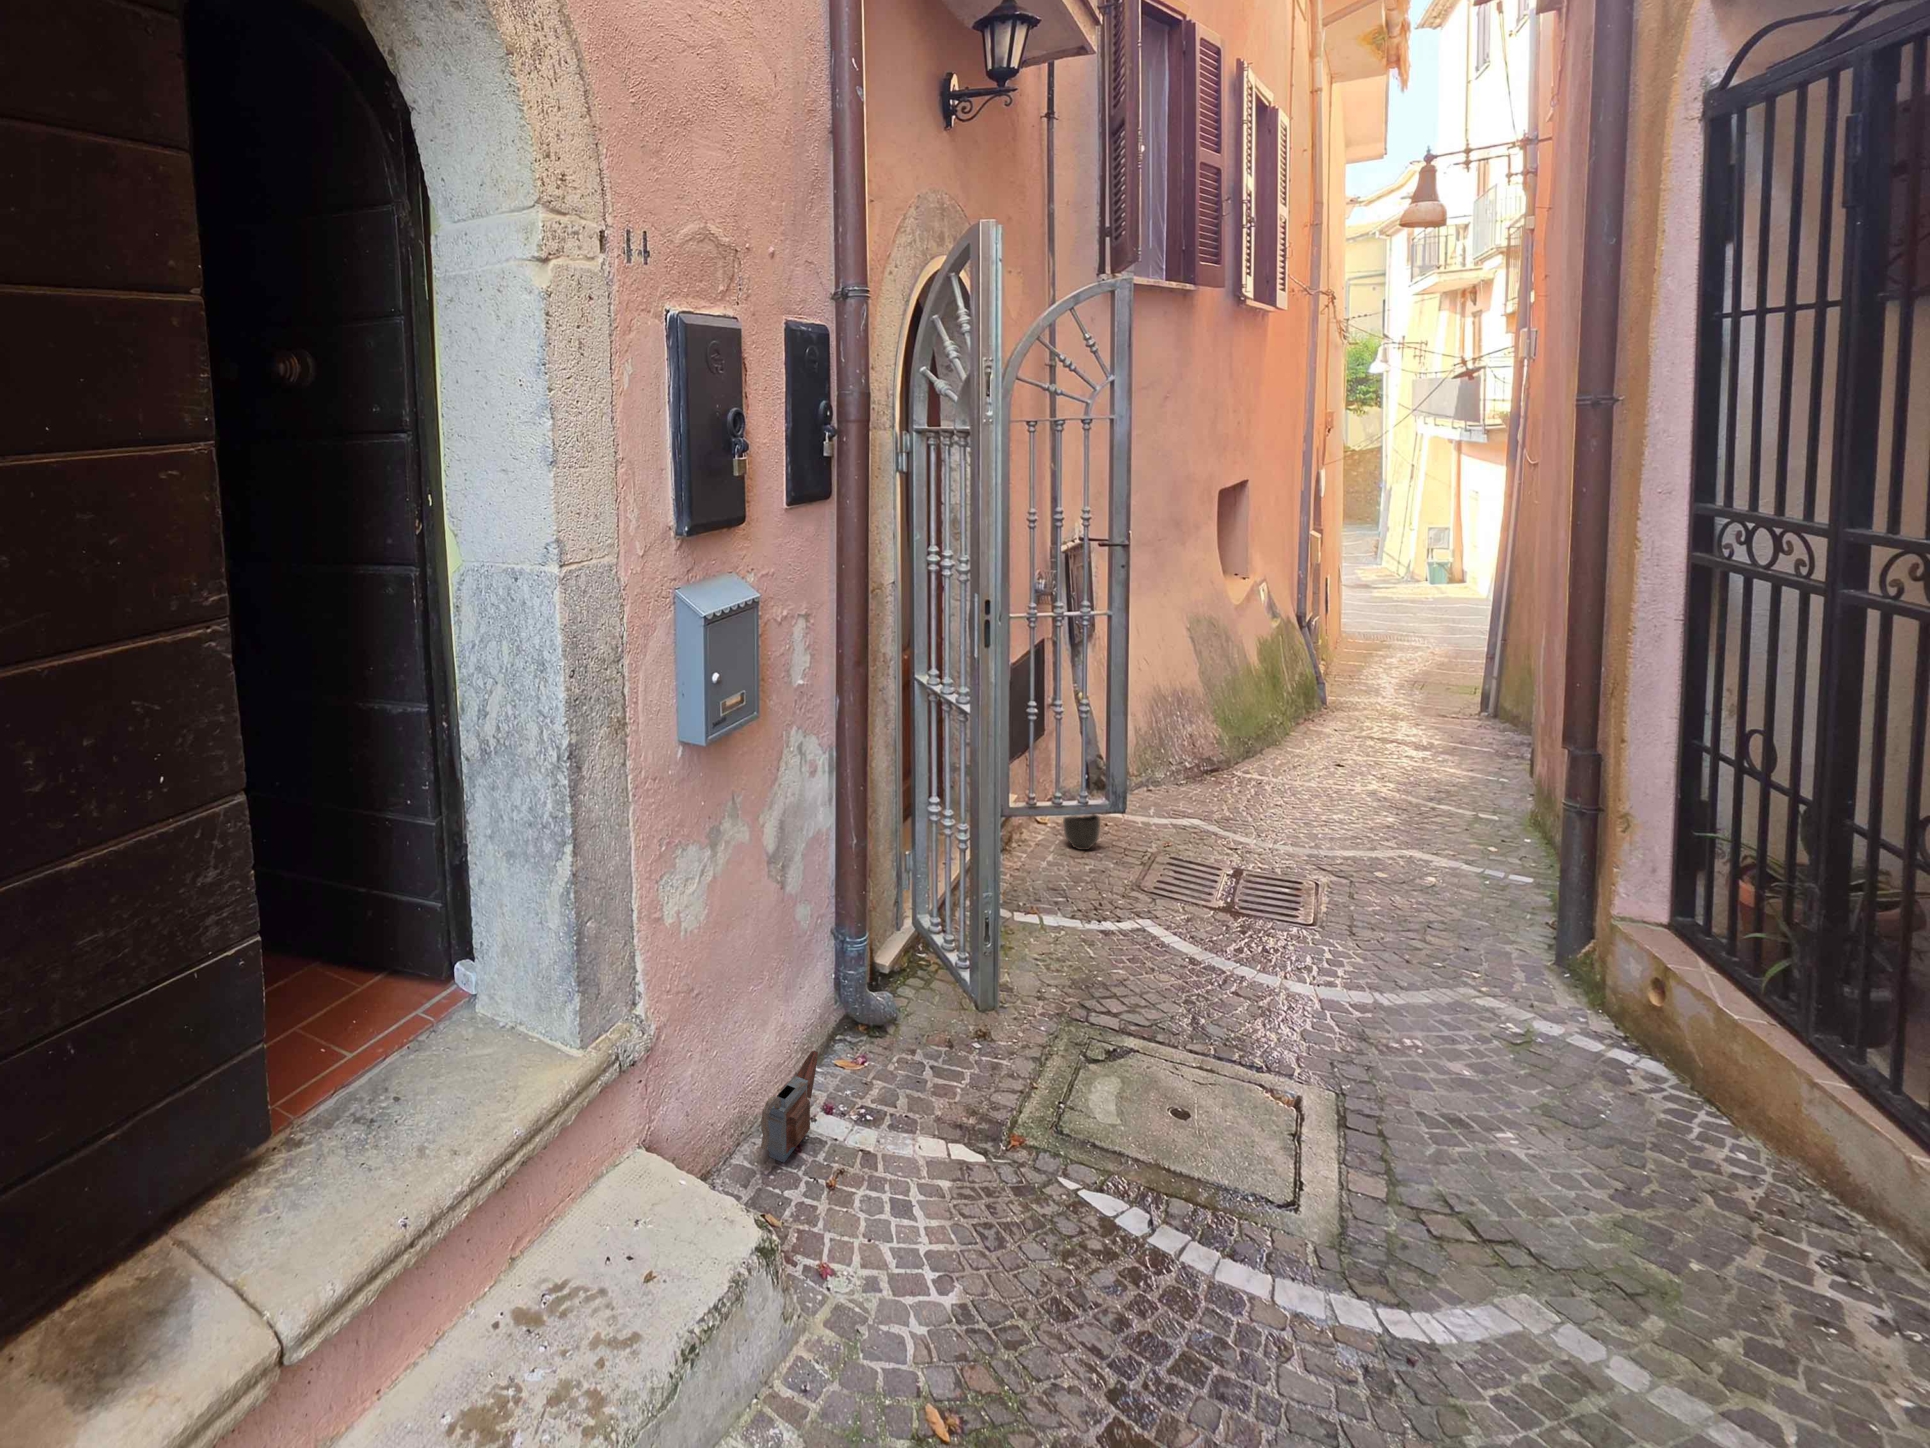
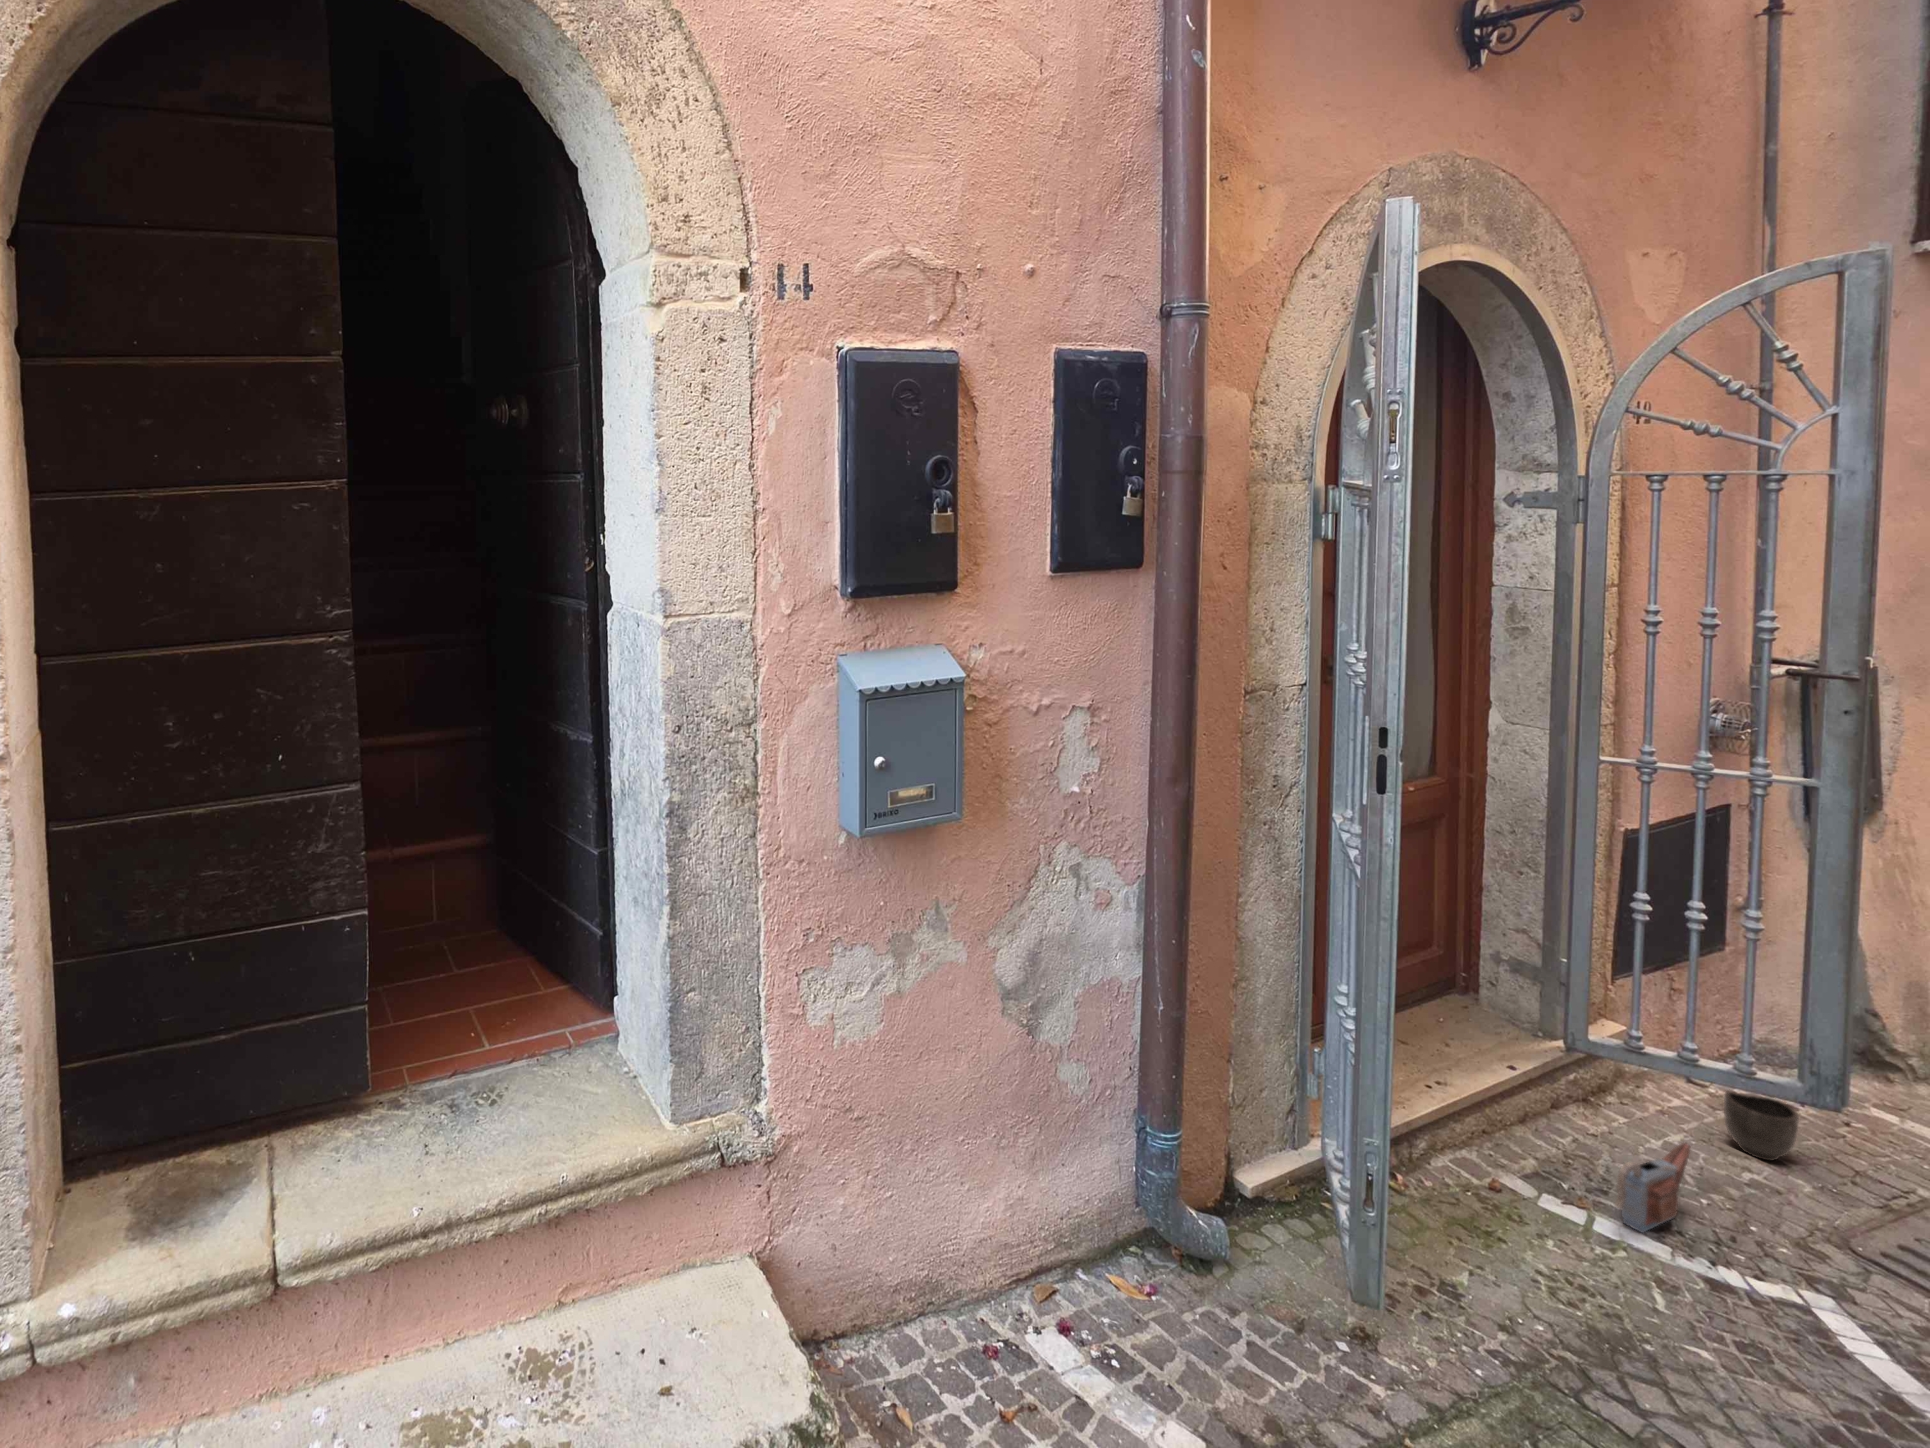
watering can: present [761,1051,818,1163] -> present [1615,1143,1691,1233]

